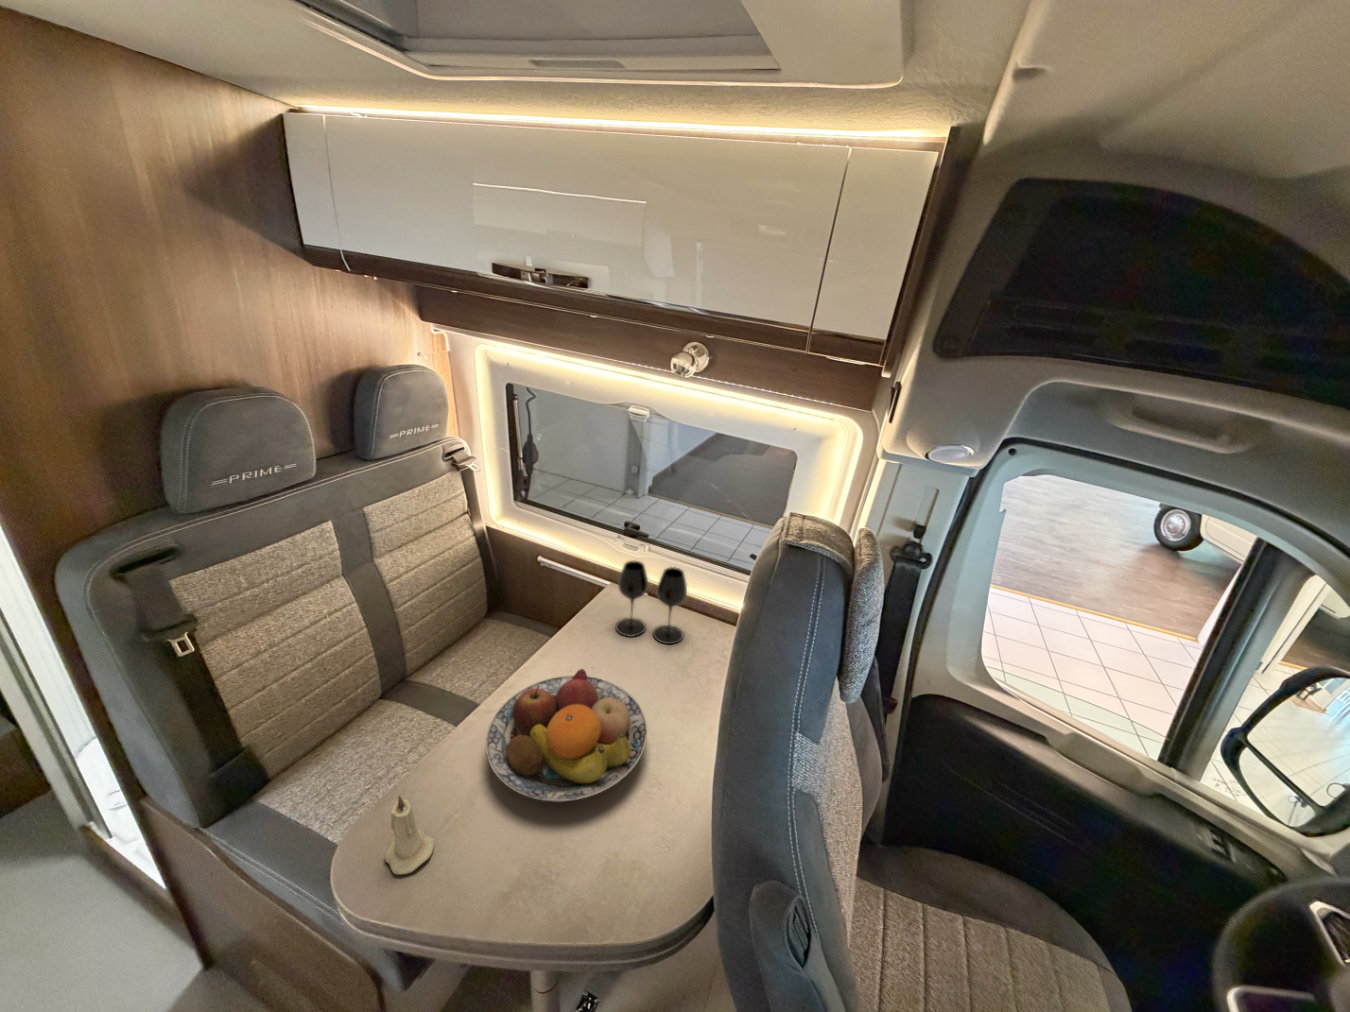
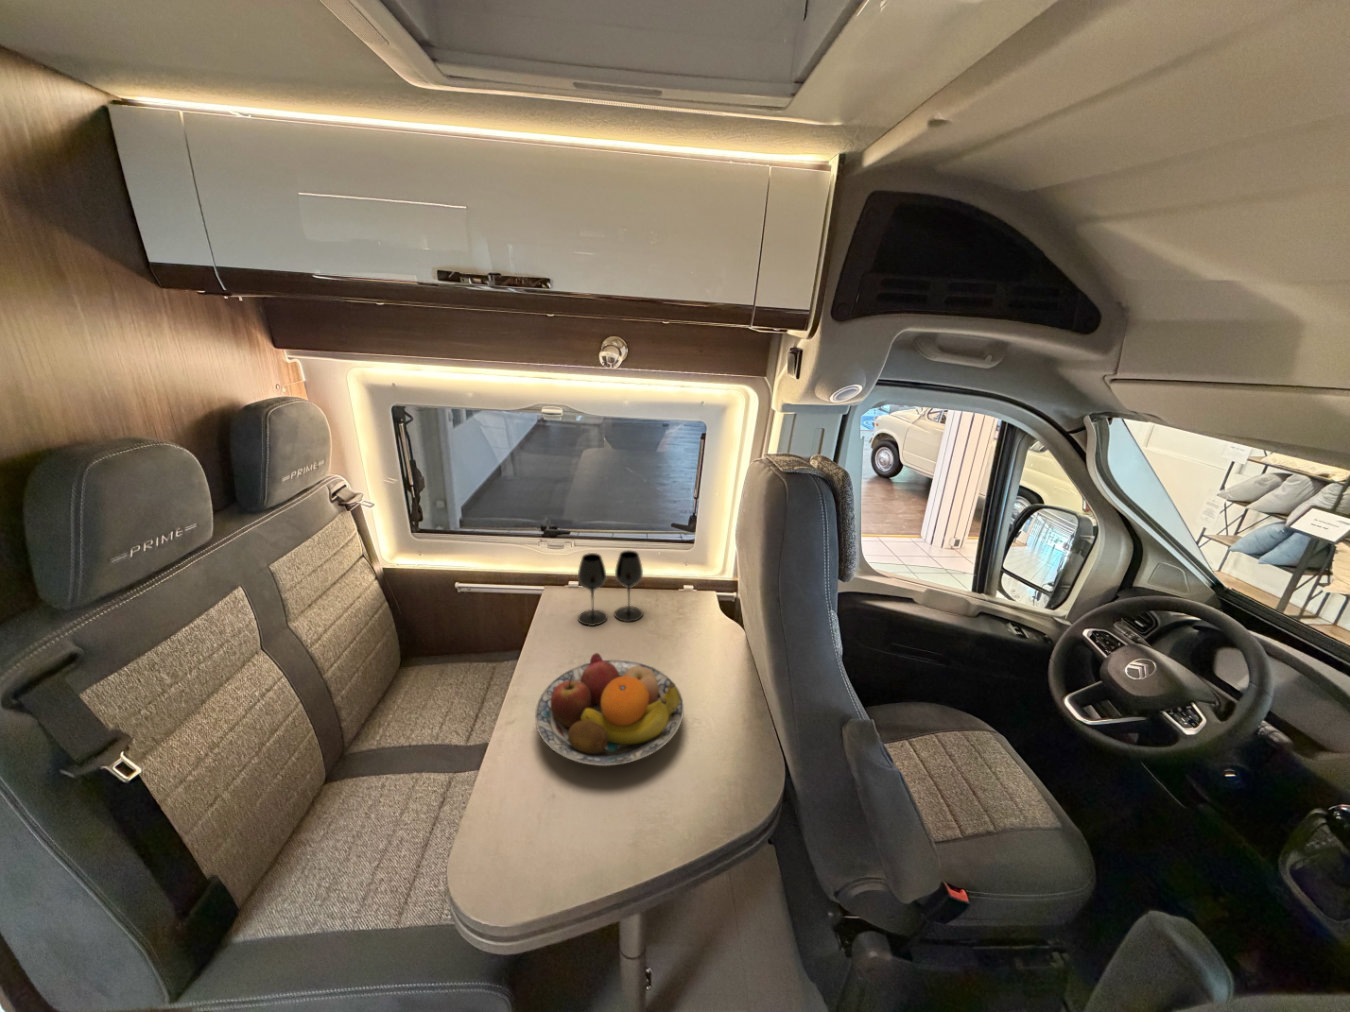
candle: present [385,796,434,874] -> none [502,797,553,878]

